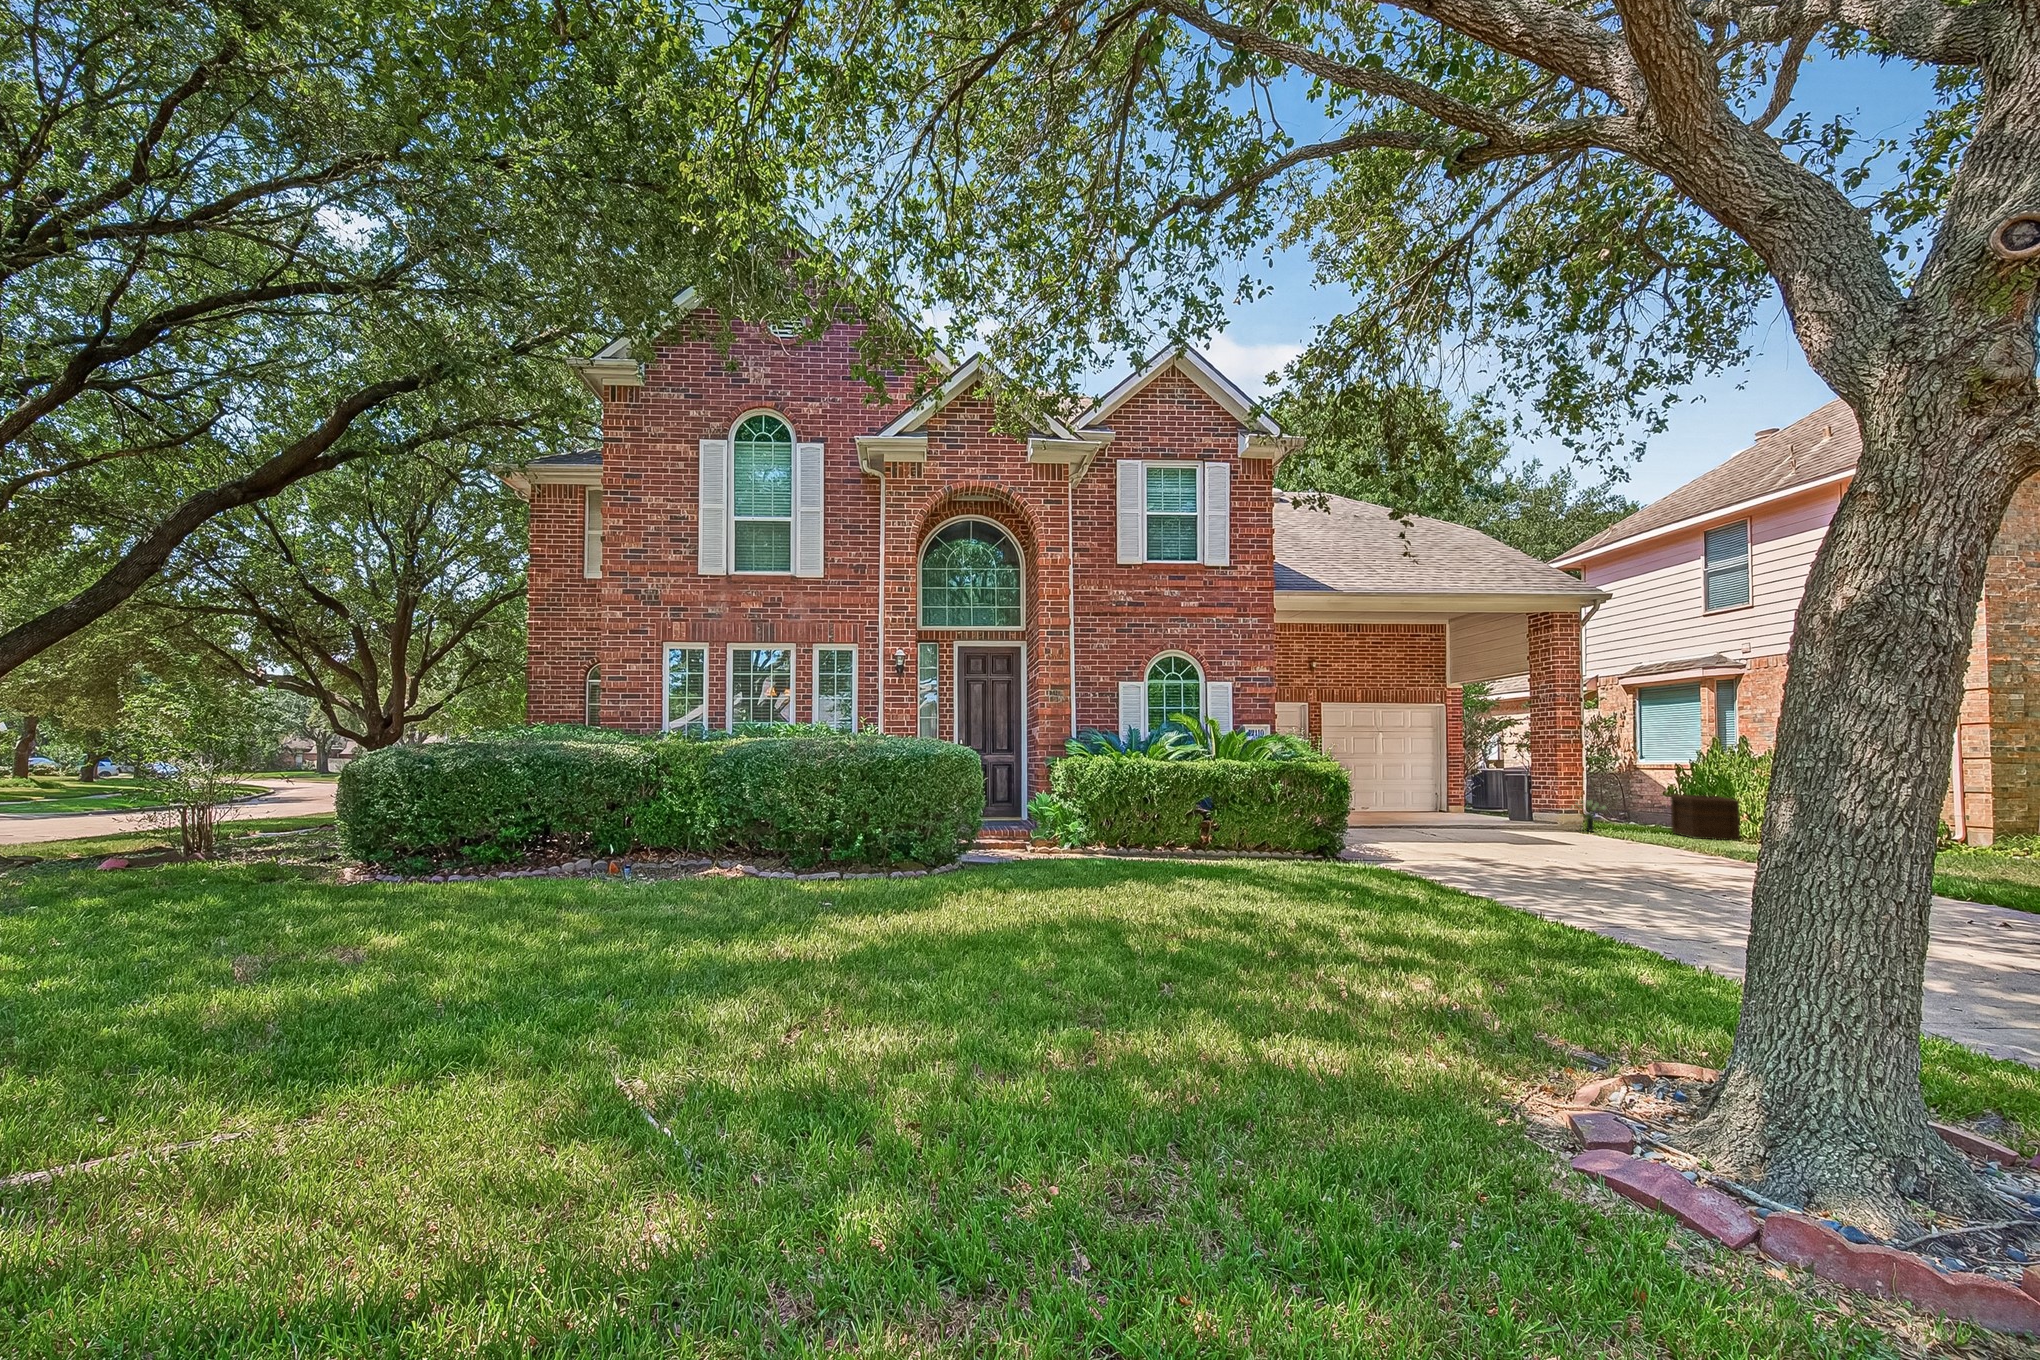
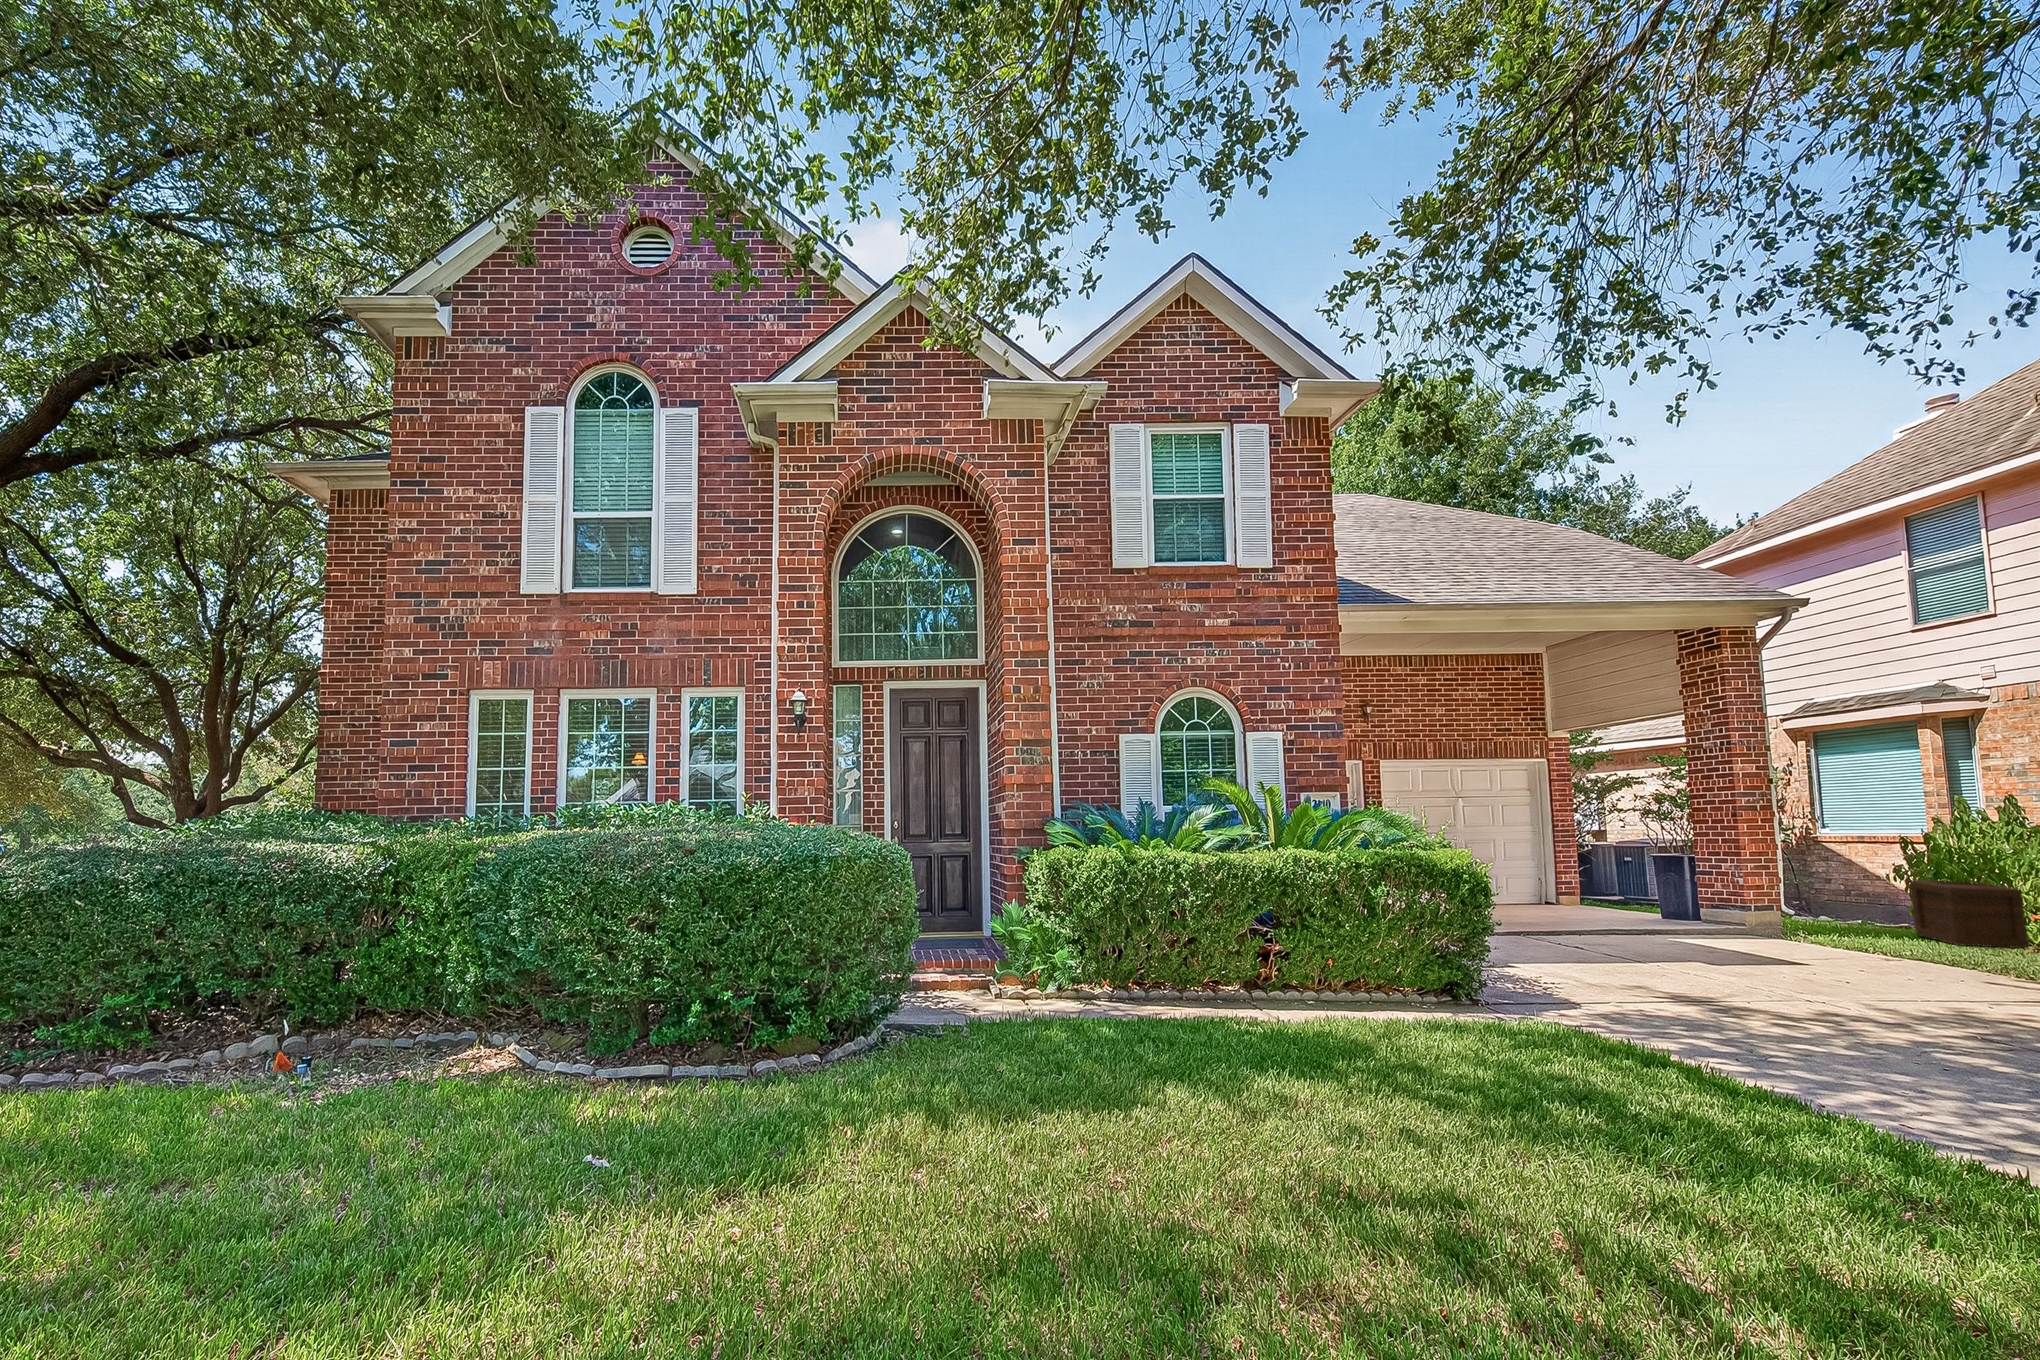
potted plant: present [1578,800,1607,831] -> none [1765,888,1820,934]

